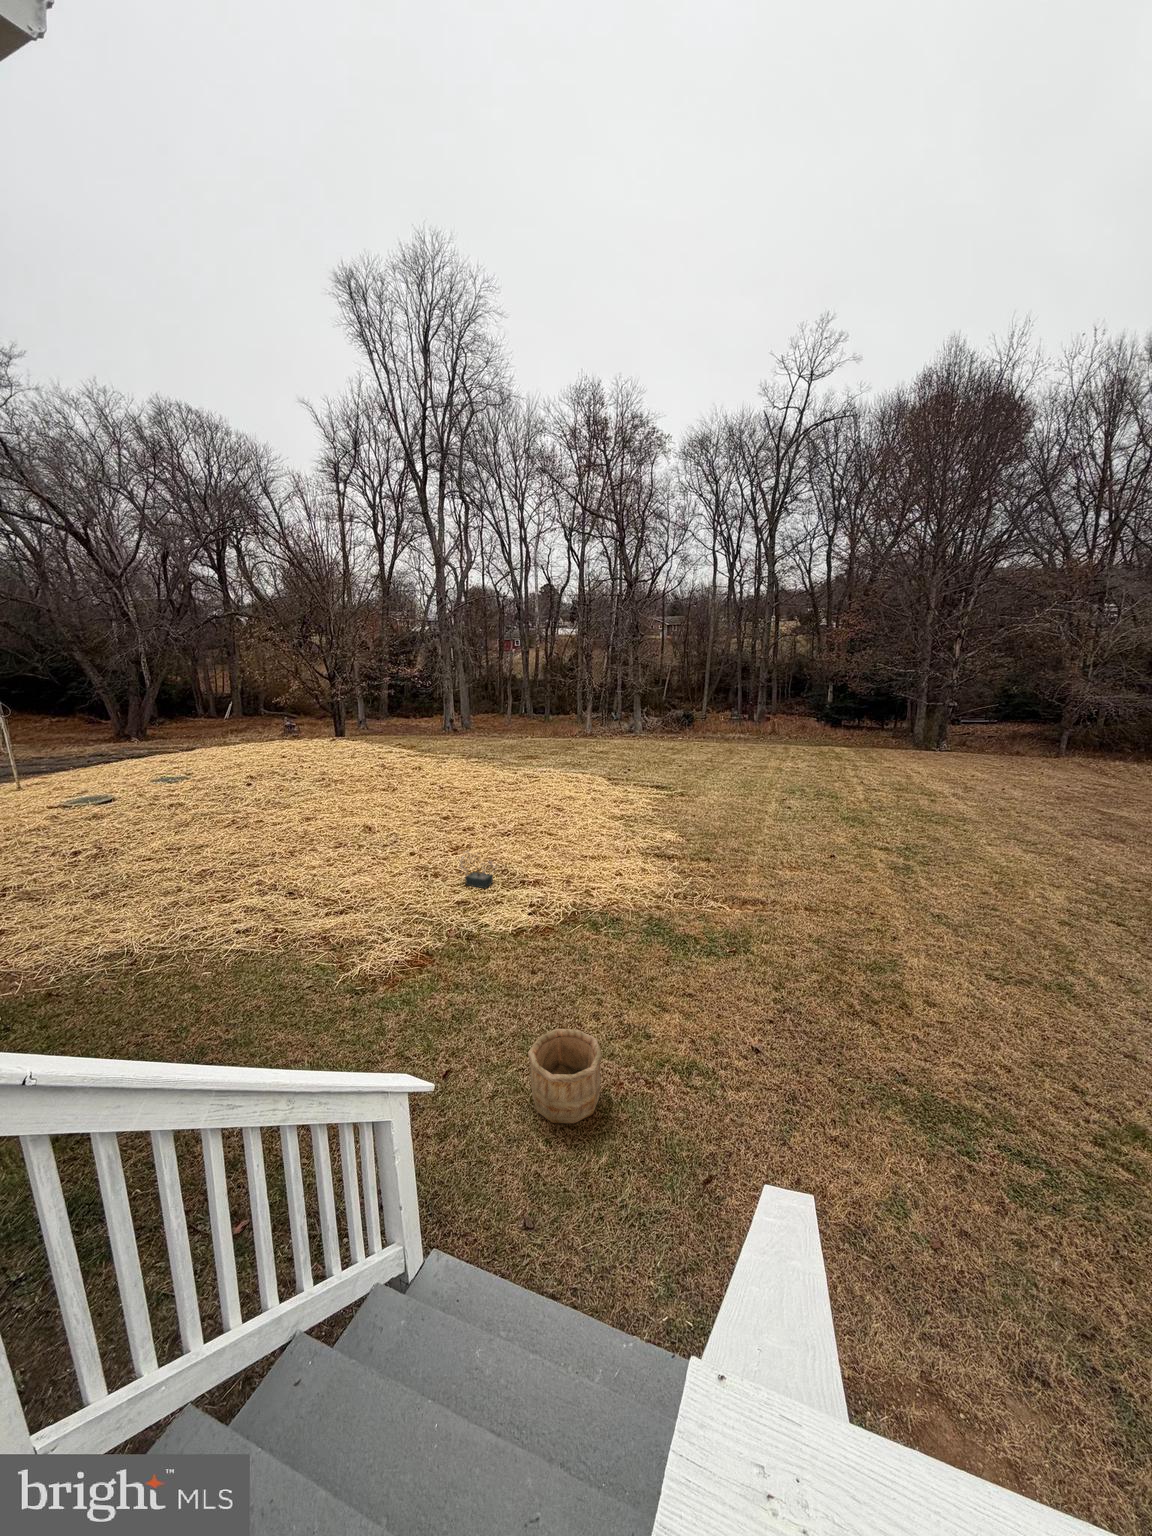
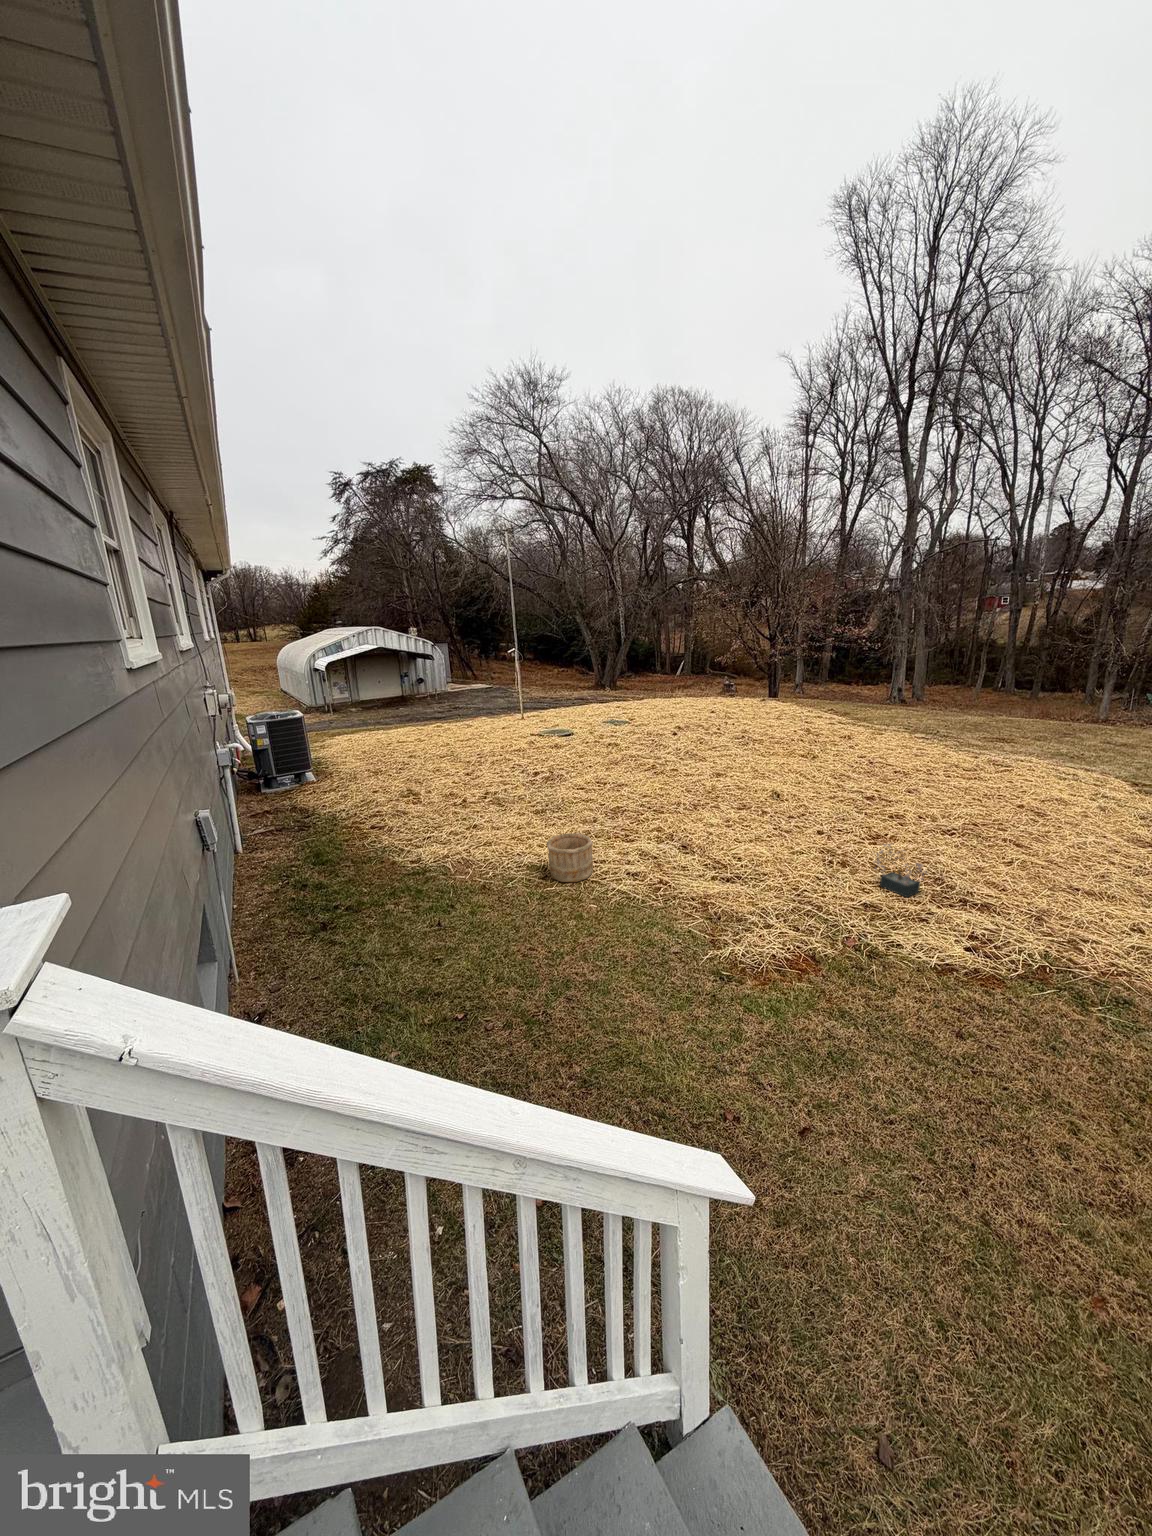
wooden bucket: present [528,1029,602,1123] -> present [547,833,593,882]

